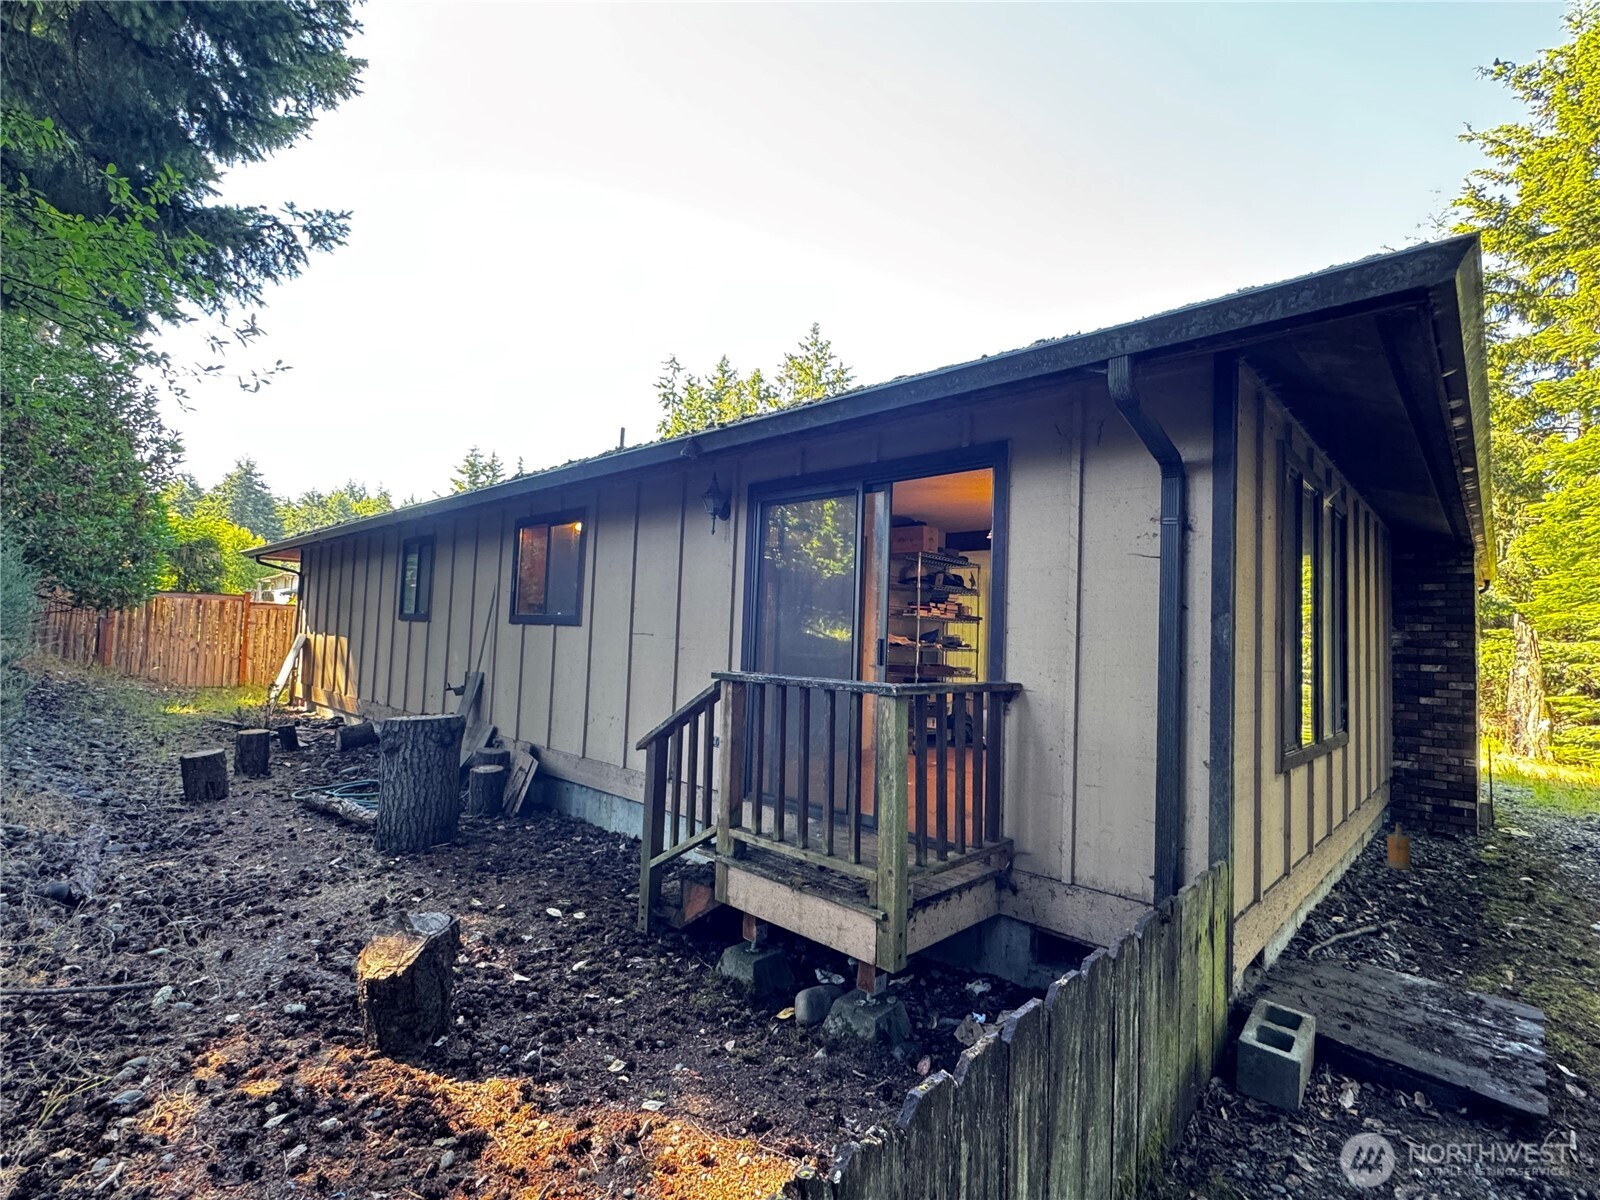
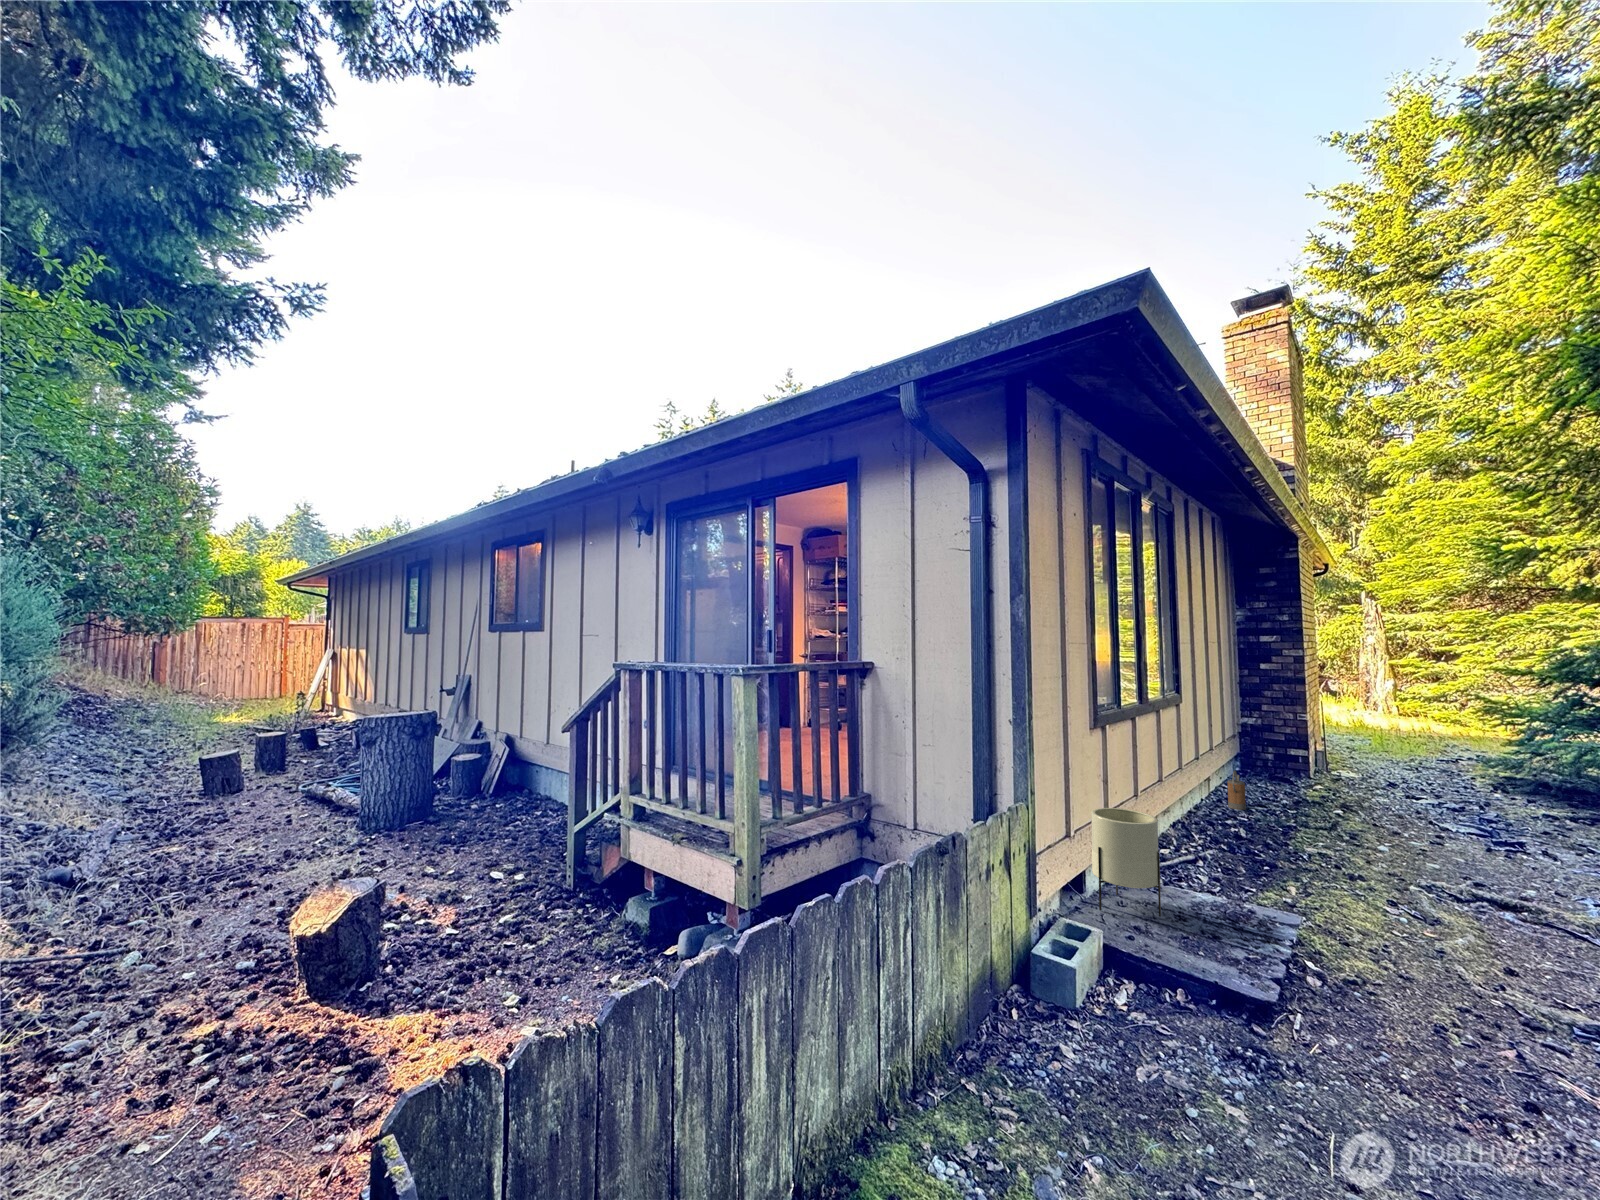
planter: none [1279,863,1368,996] -> present [1091,808,1161,917]

